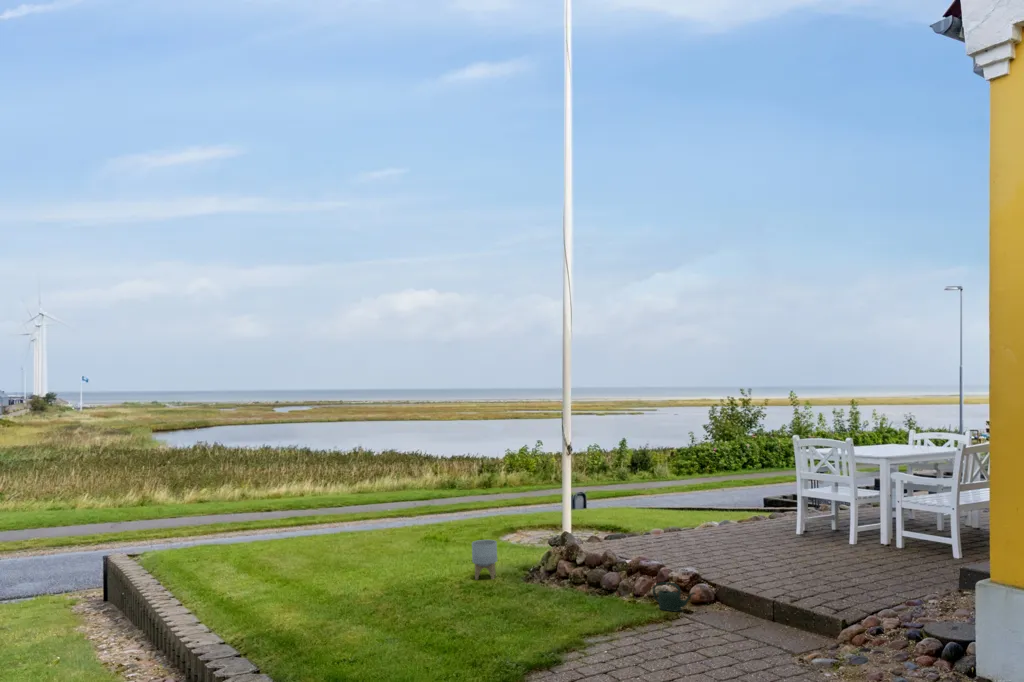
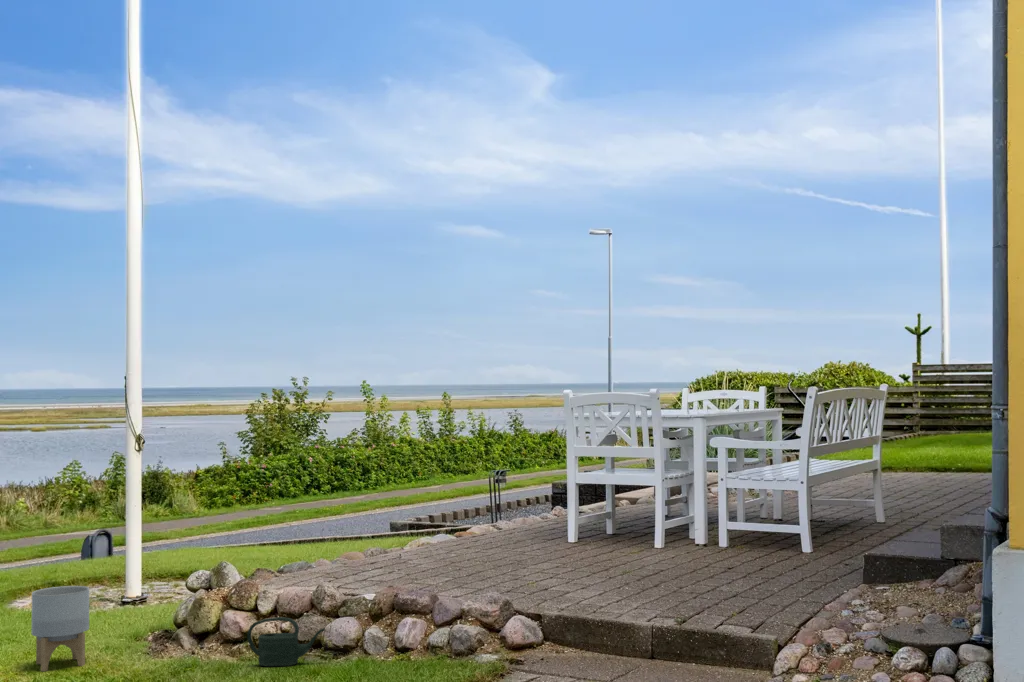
watering can: present [653,582,695,611] -> present [247,617,325,666]

